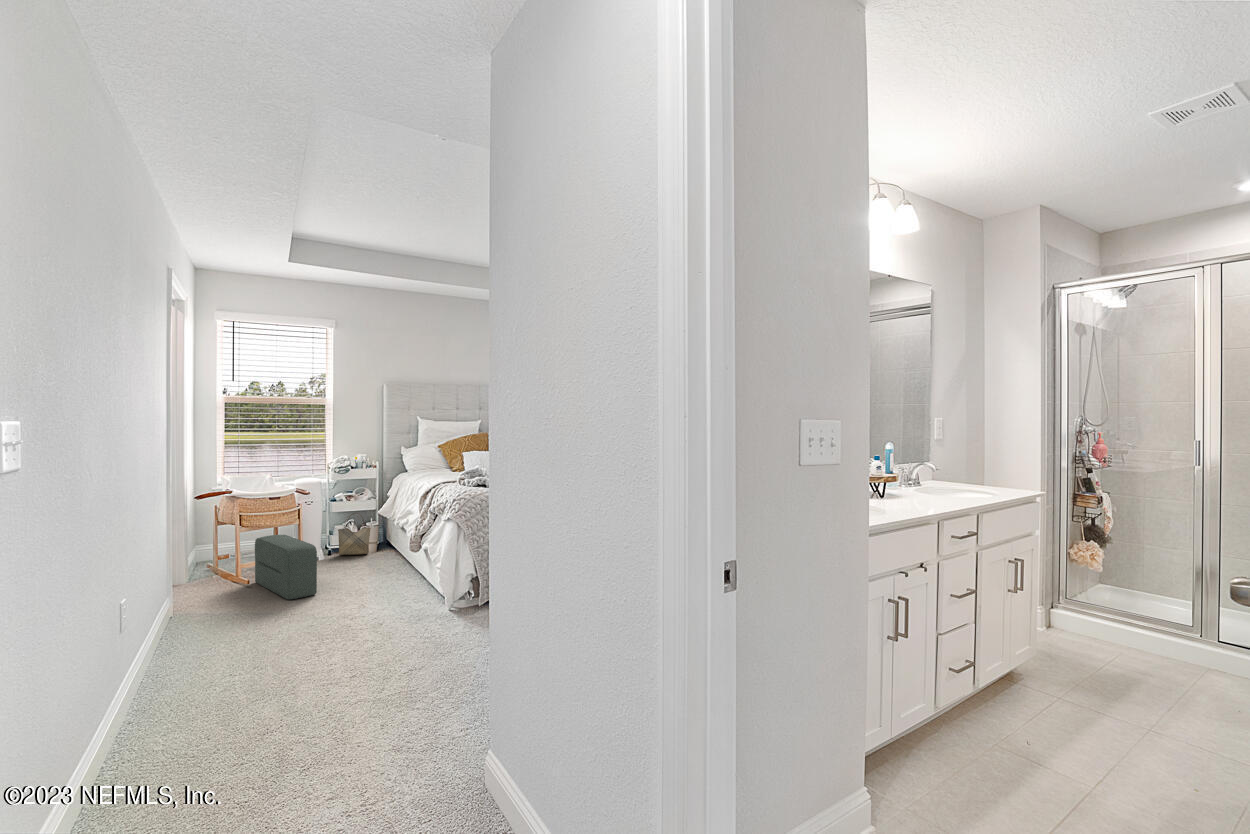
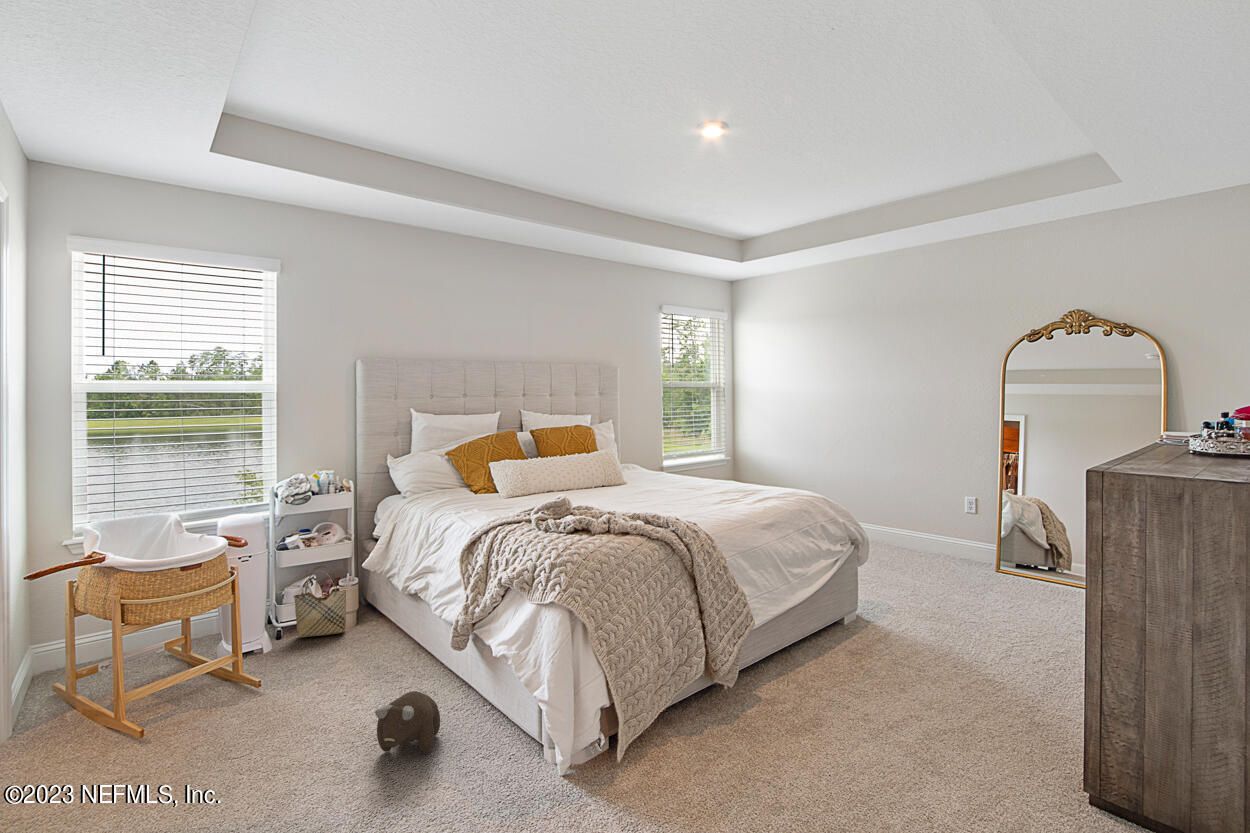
pouf: present [255,535,317,599] -> none [156,627,286,768]
plush toy: none [359,568,399,600] -> present [375,691,440,753]

